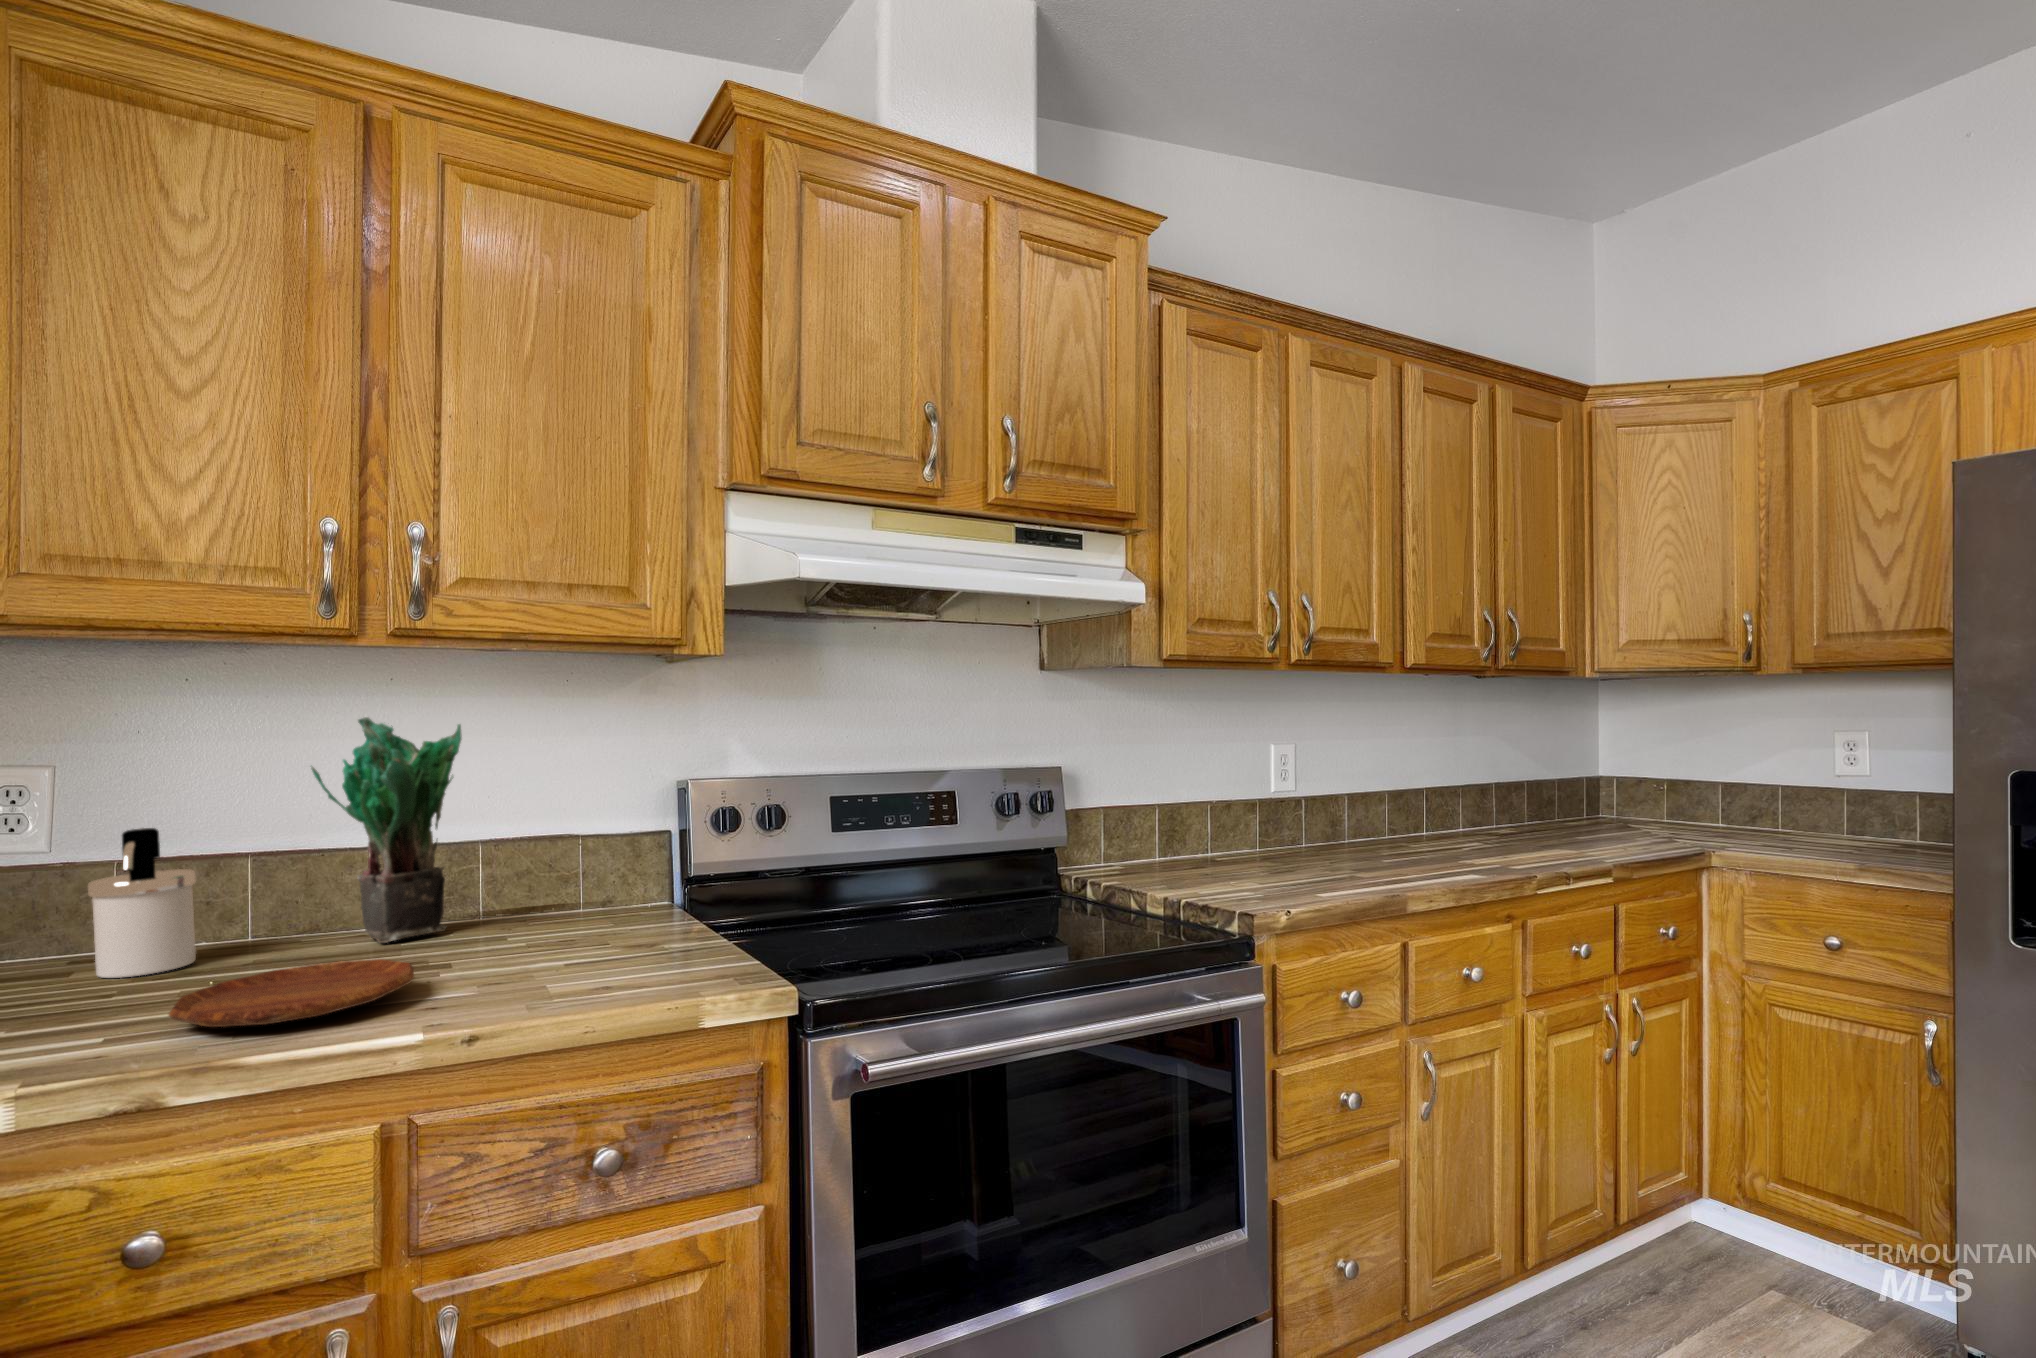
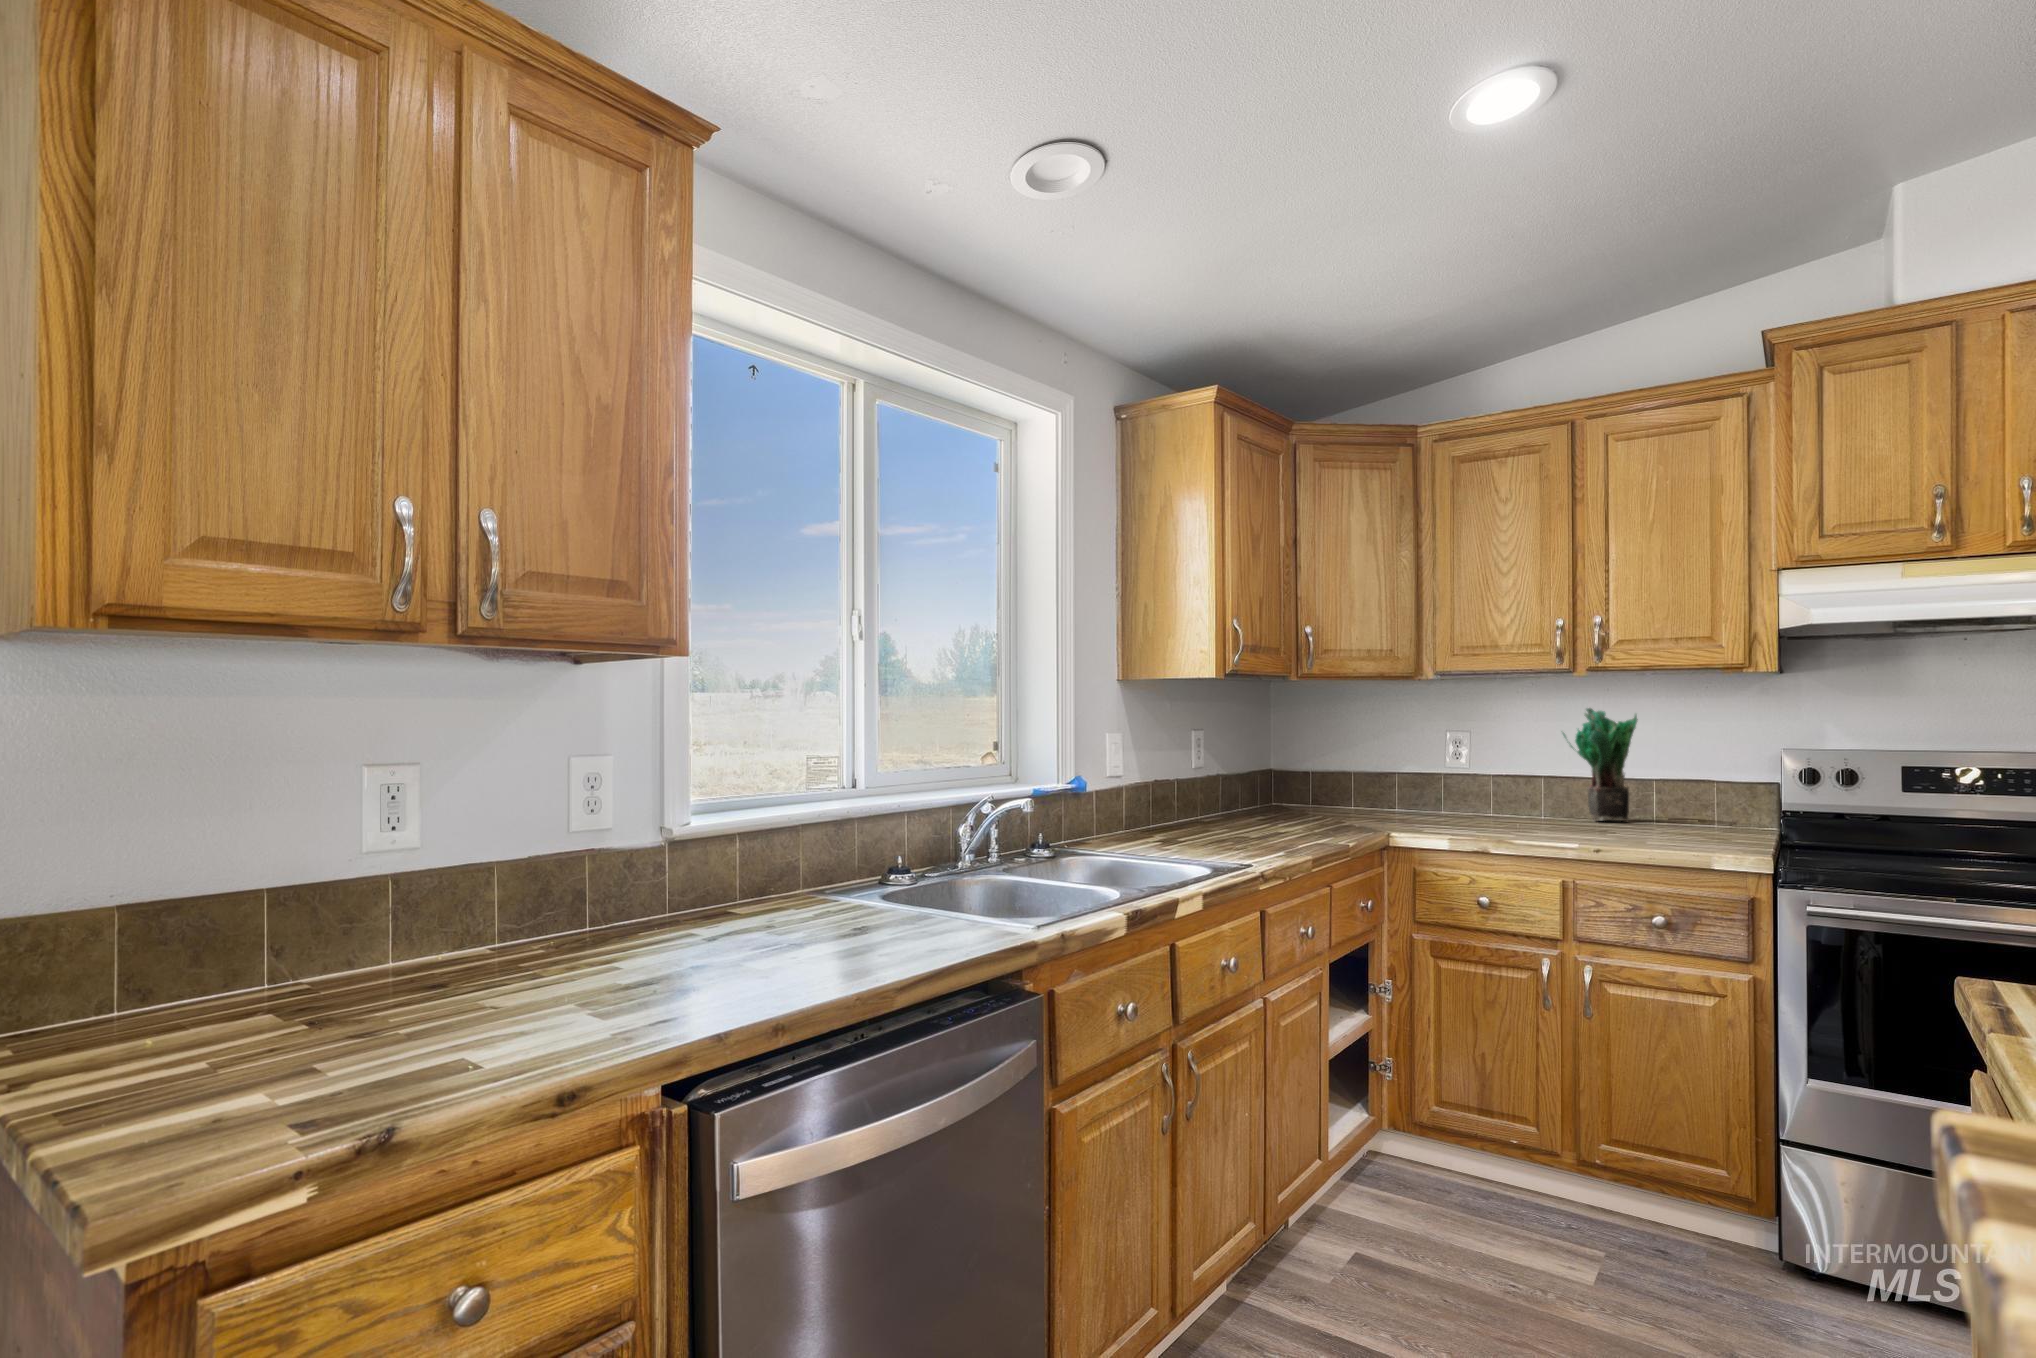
soap dispenser: present [88,828,196,978] -> none [1473,754,1514,817]
tray: present [169,959,414,1027] -> none [1489,818,1589,834]

